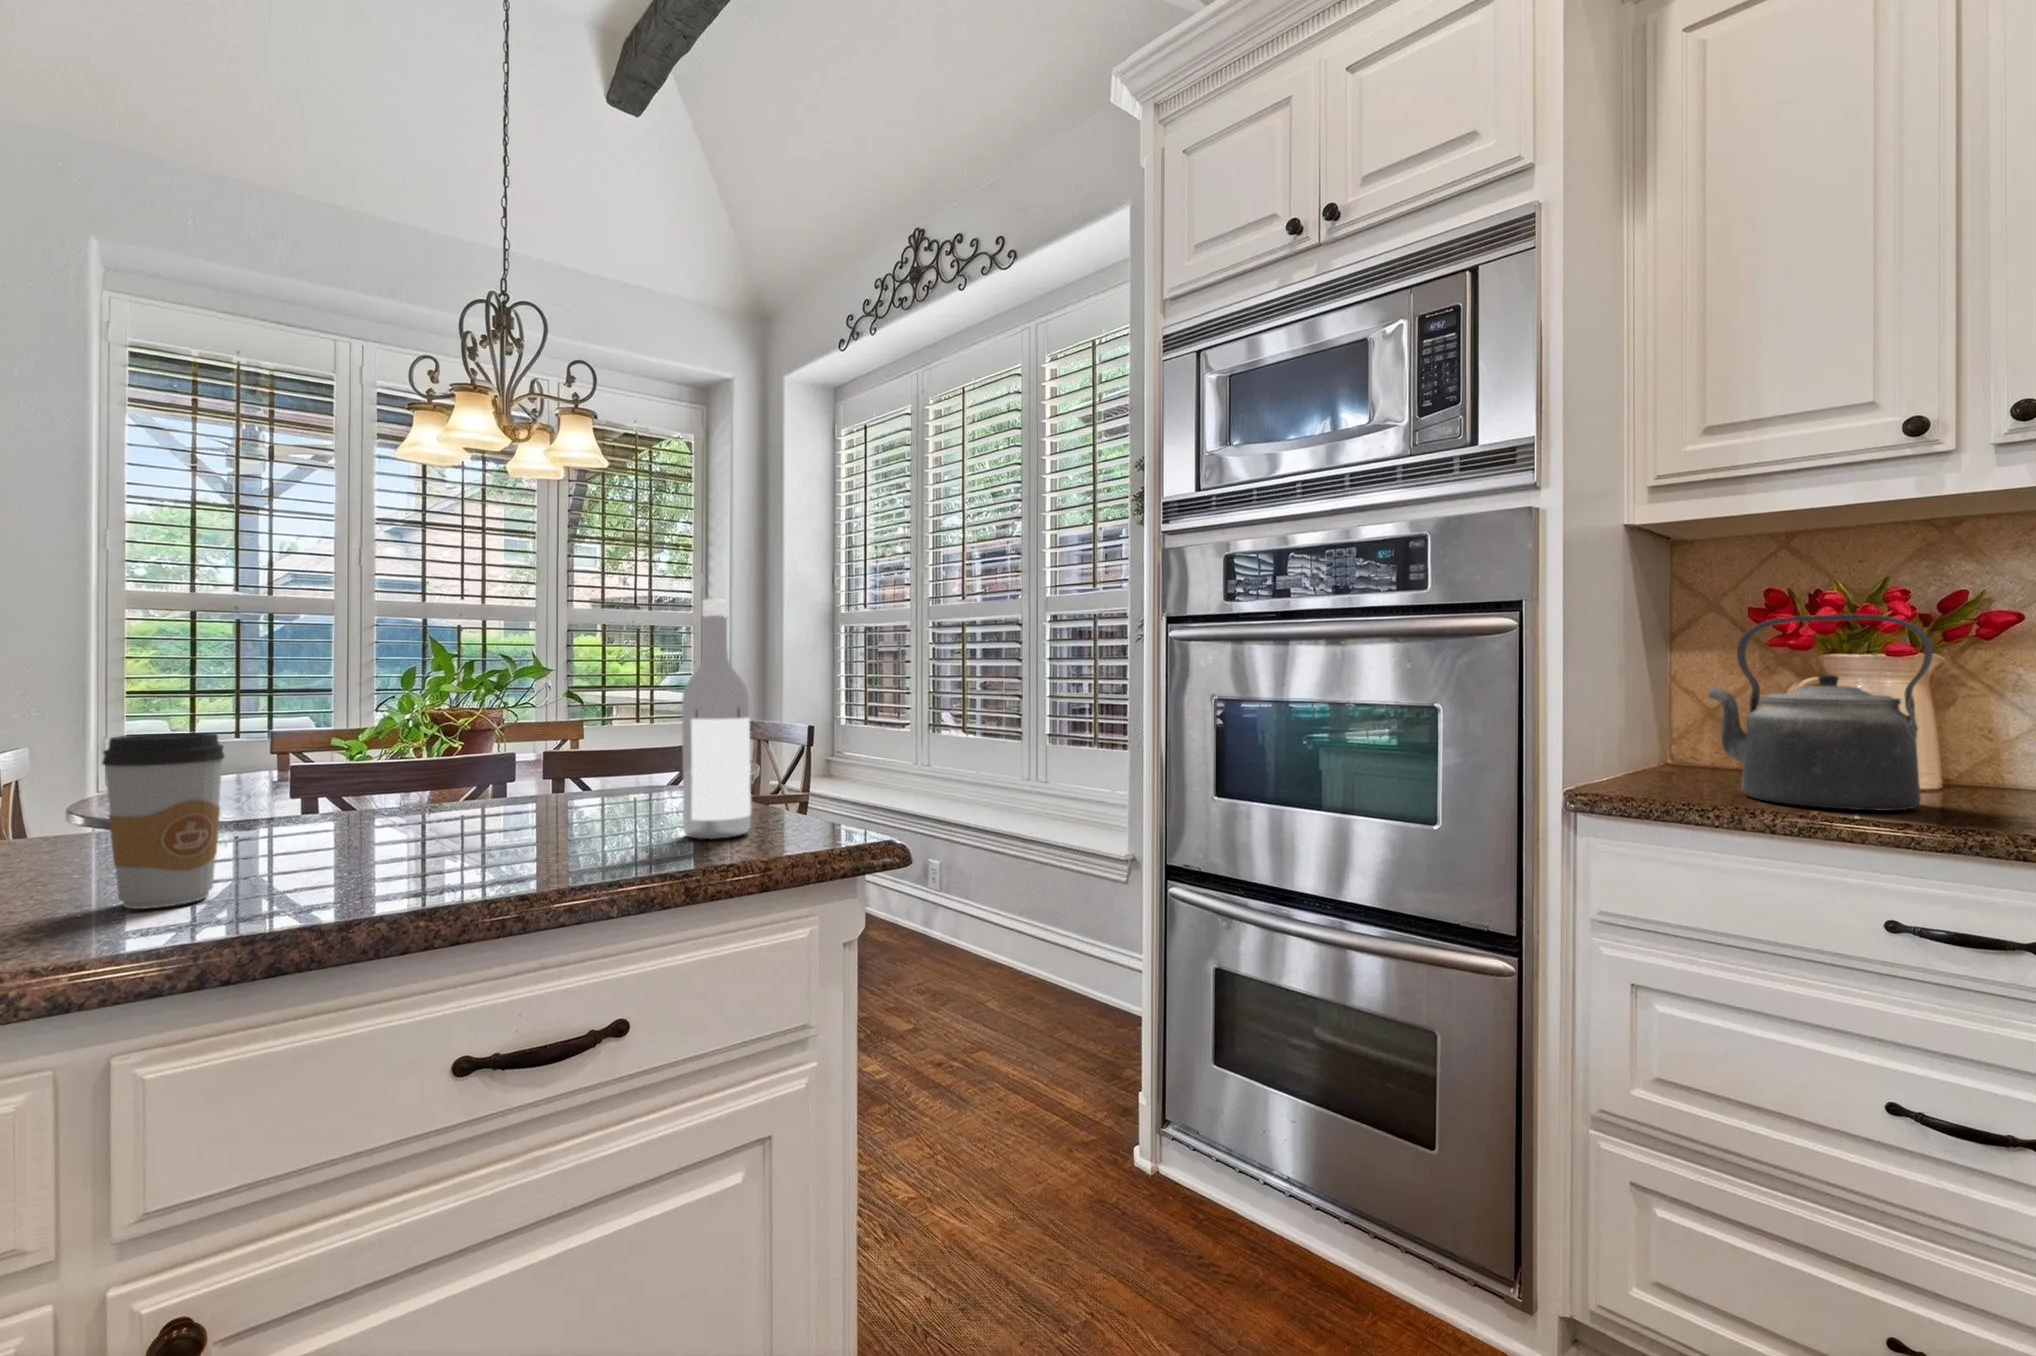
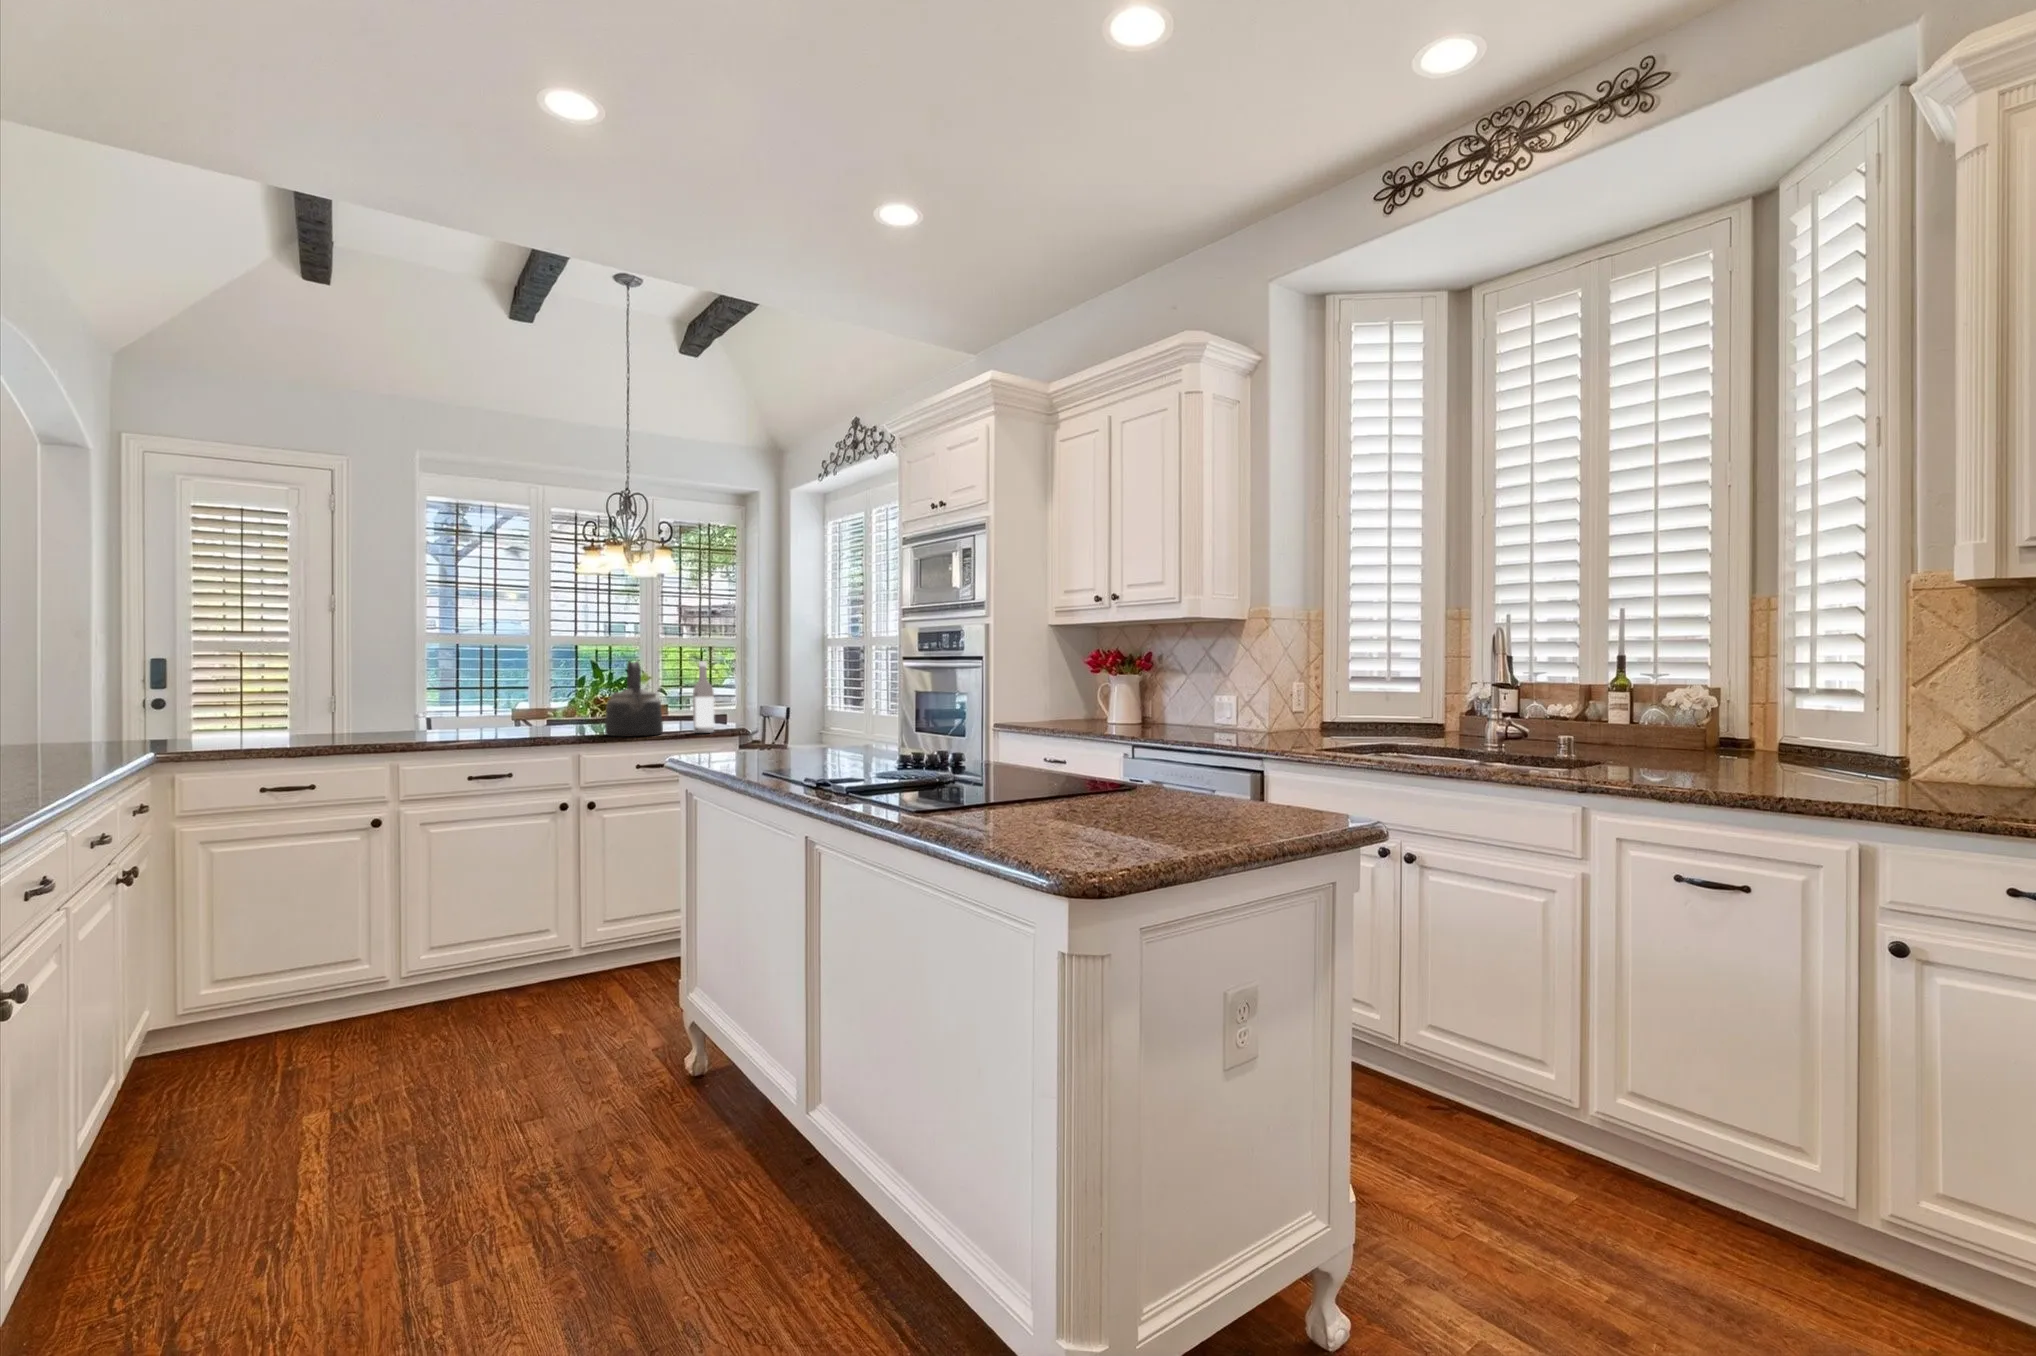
kettle: present [1708,614,1933,811] -> present [605,661,663,737]
coffee cup: present [102,733,224,909] -> none [555,700,579,740]

